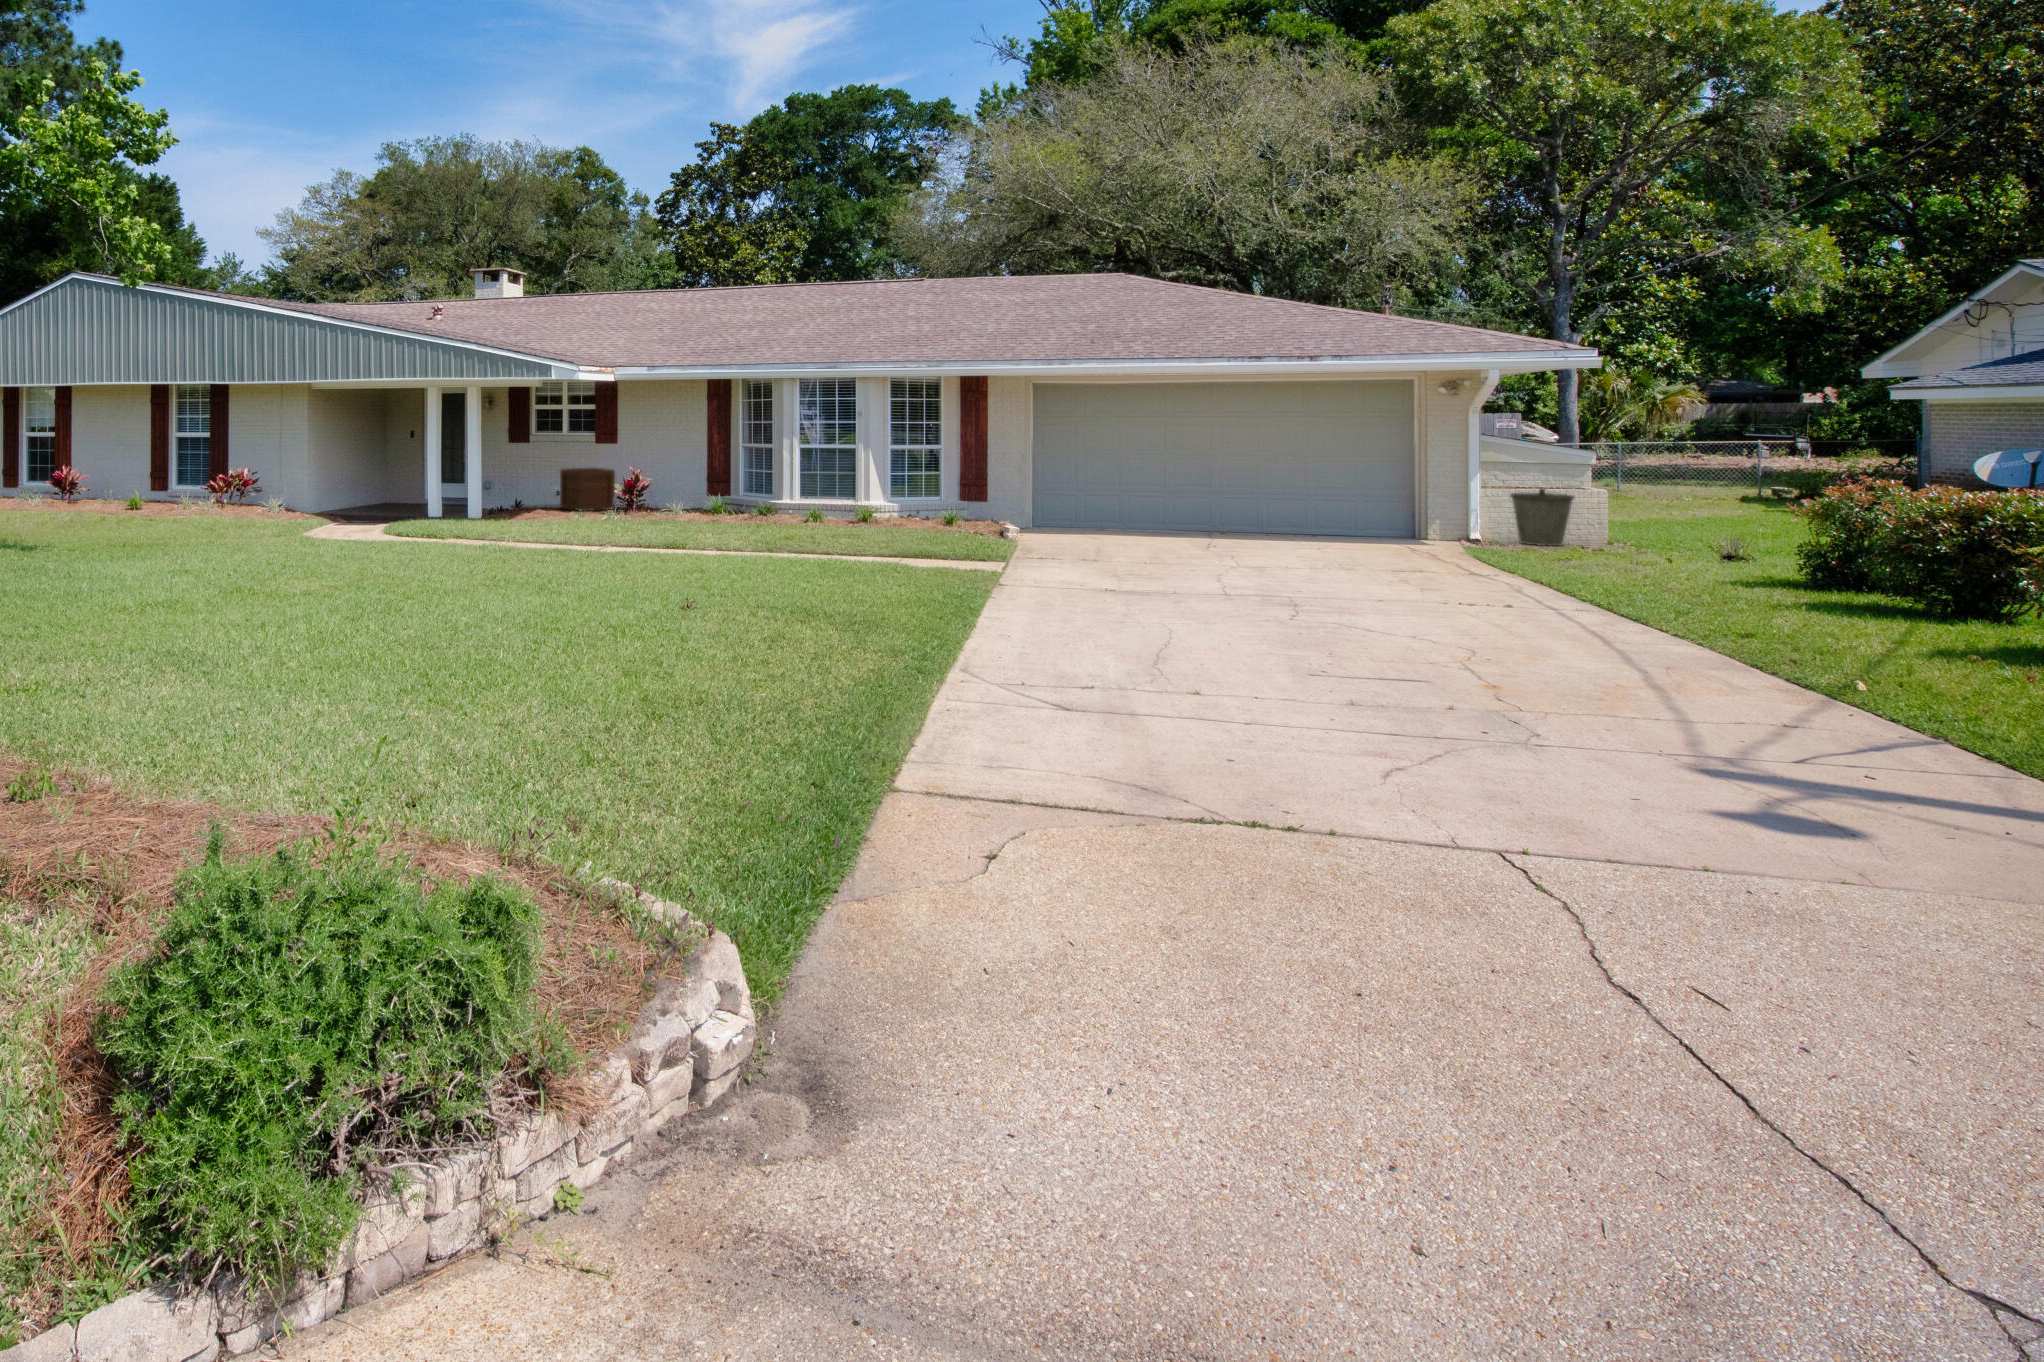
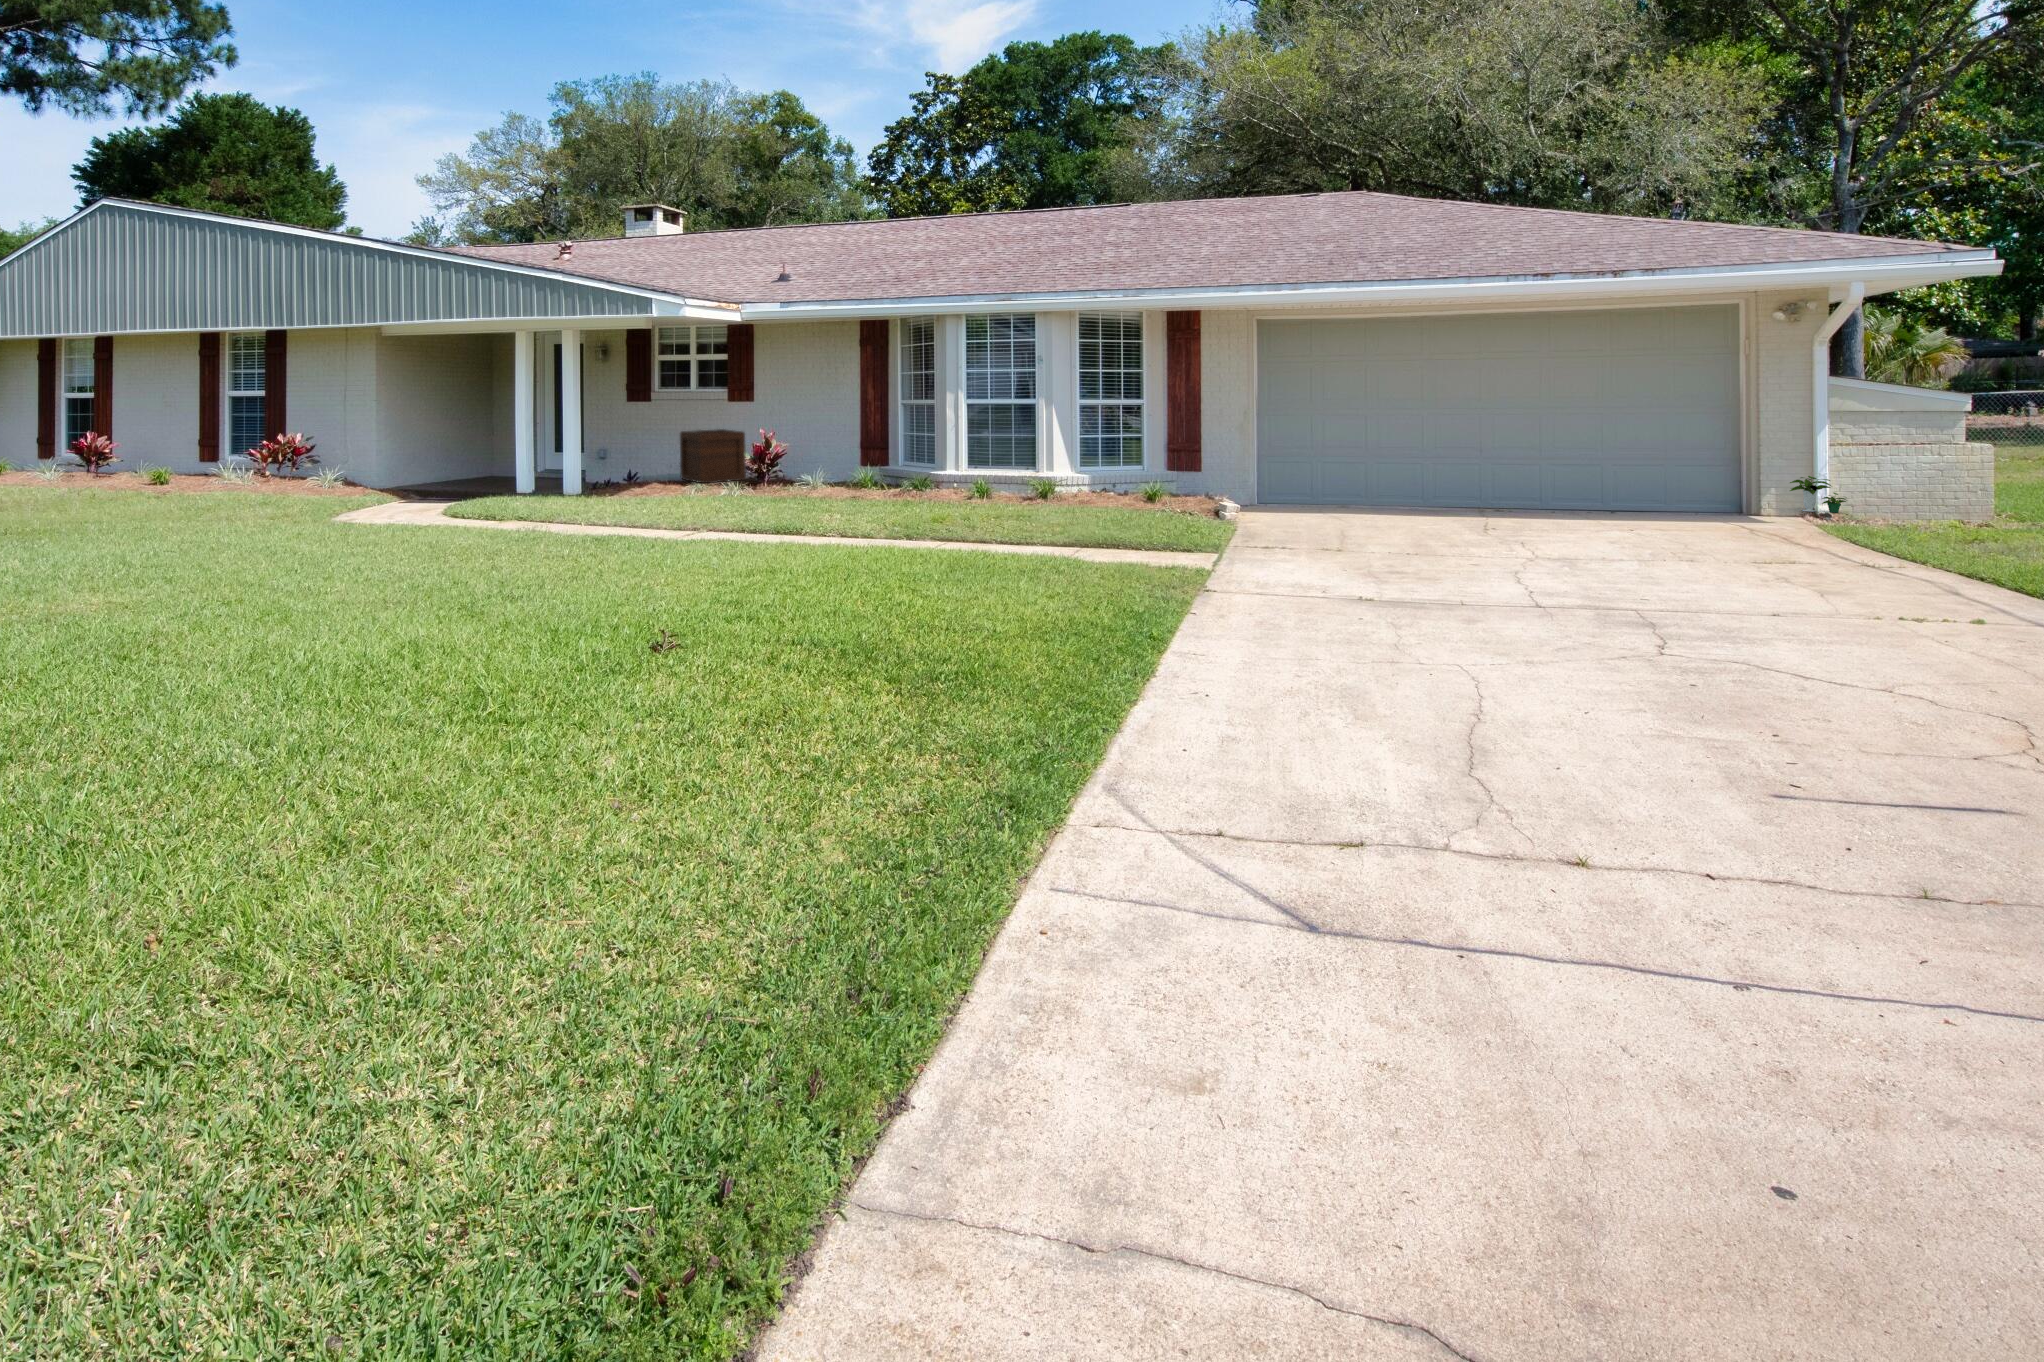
trash can: present [1510,488,1574,546] -> none [1882,445,1974,522]
potted plant: none [1444,511,1488,540] -> present [1790,476,1846,513]

